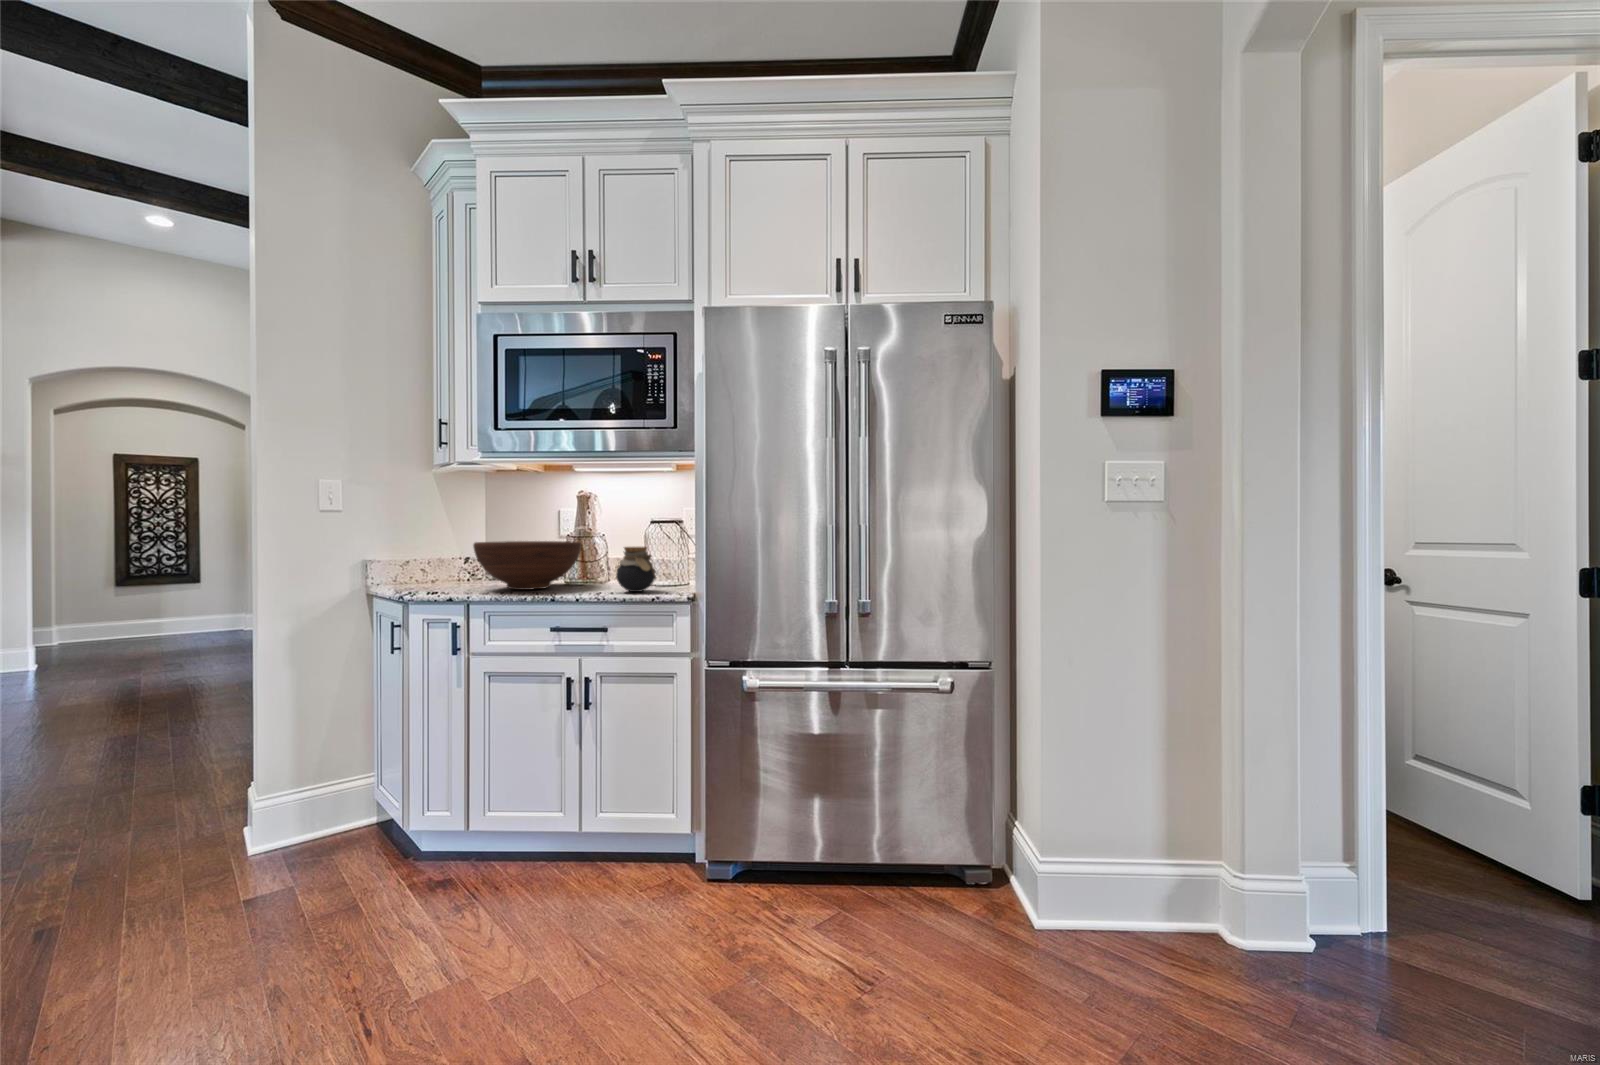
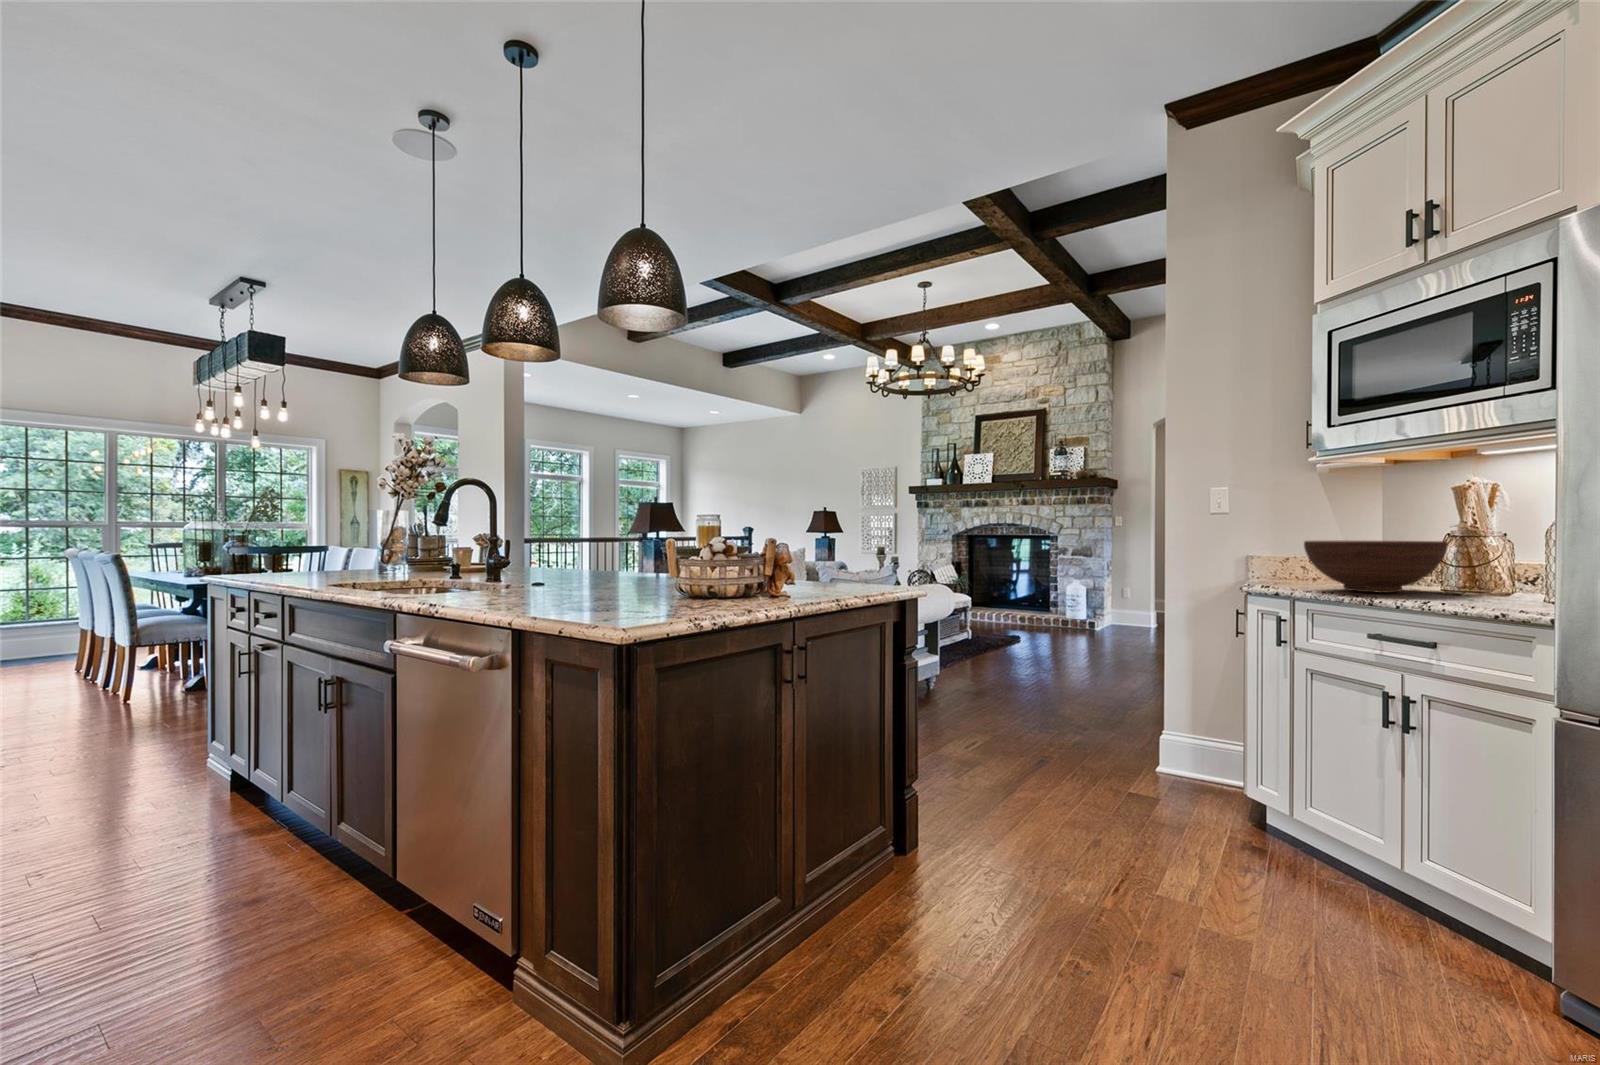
jar: present [616,547,656,592] -> none [1456,548,1526,606]

